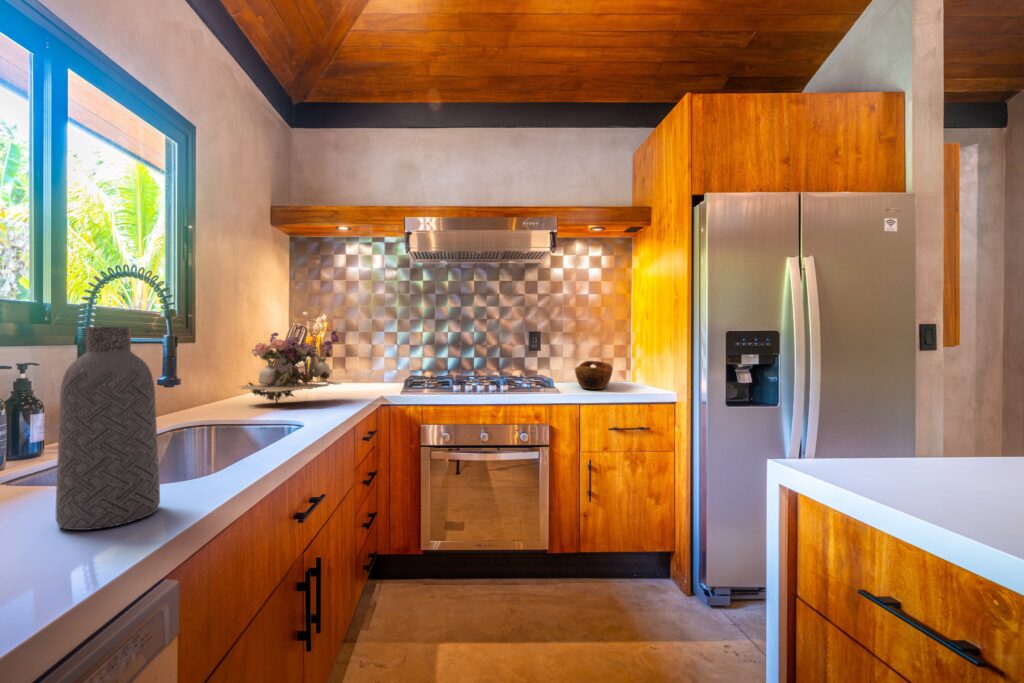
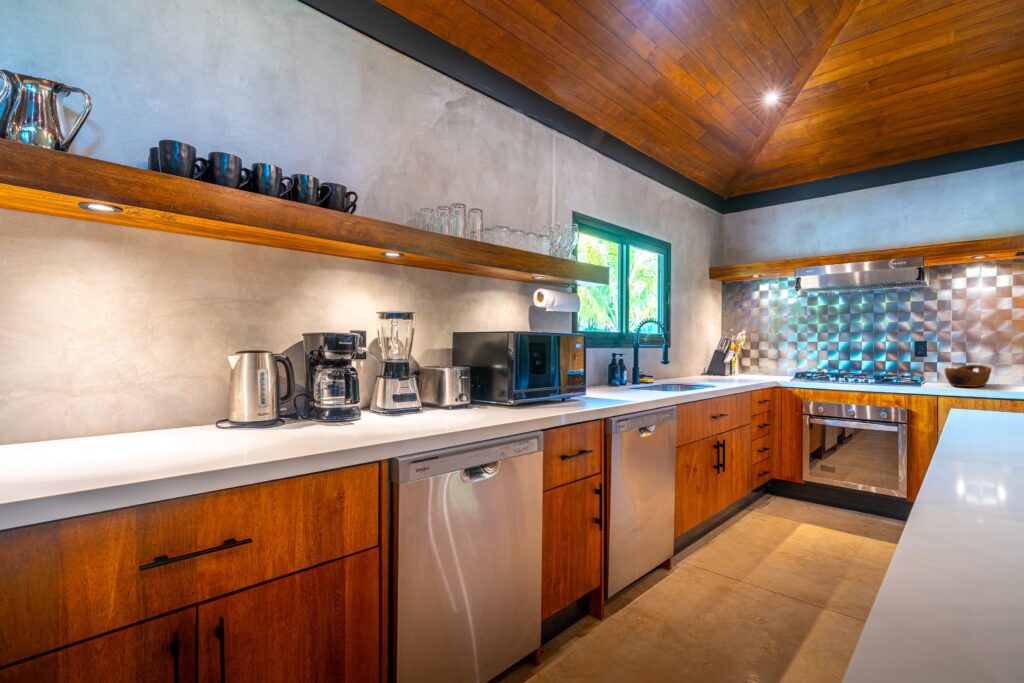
vase: present [56,327,160,530] -> none [649,341,673,395]
flower arrangement: present [241,329,341,403] -> none [693,340,748,380]

